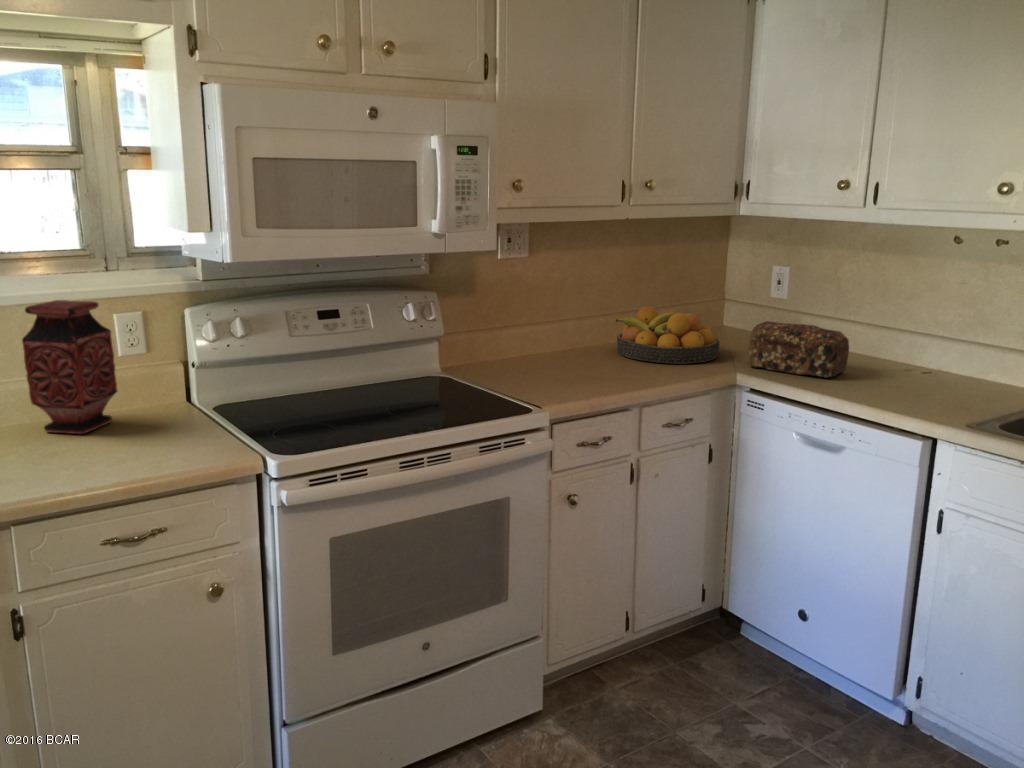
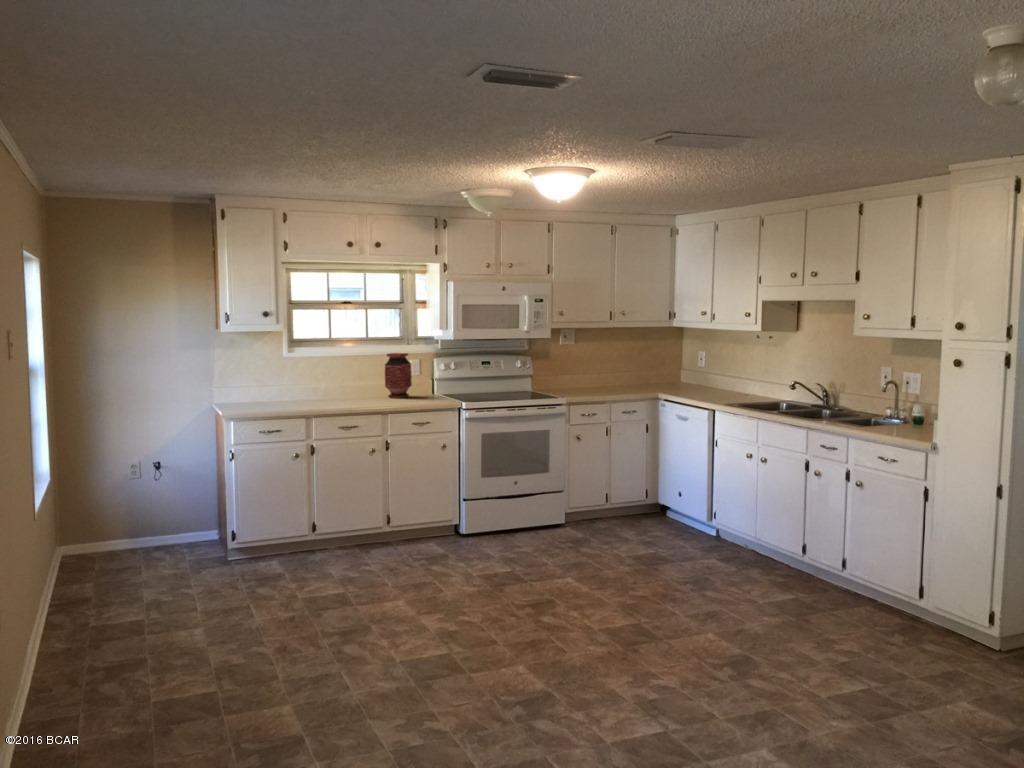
fruit bowl: present [616,306,719,364] -> none [614,367,661,391]
bread loaf: present [748,321,849,377] -> none [667,372,710,395]

